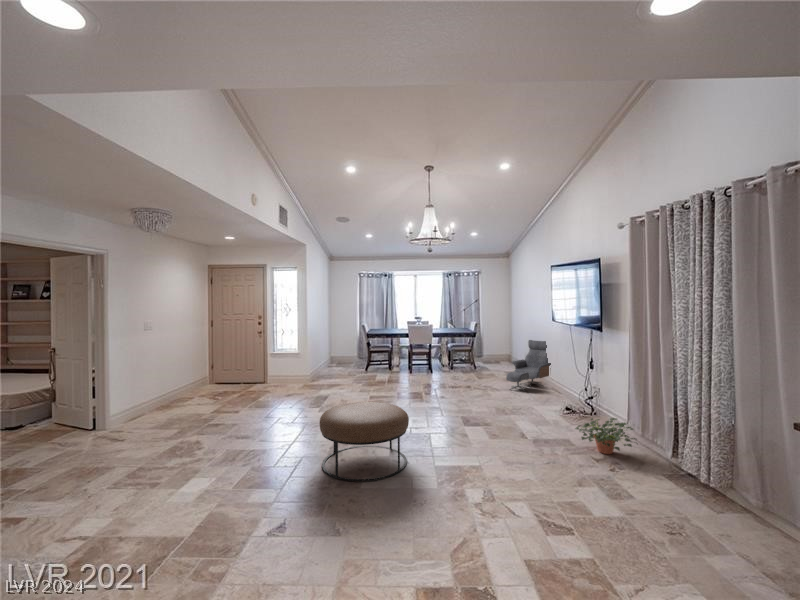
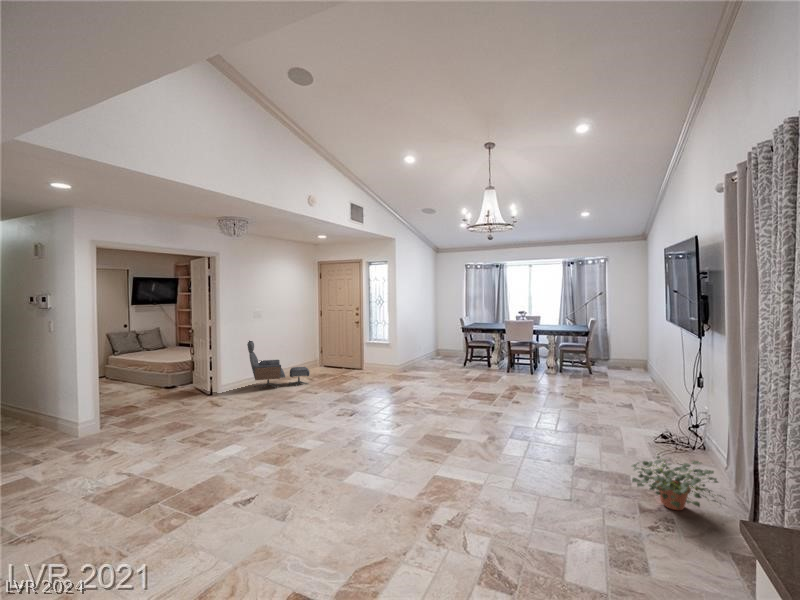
lounge chair: present [506,340,551,391] -> present [247,341,310,389]
ottoman: present [320,402,409,481] -> none [324,397,414,477]

